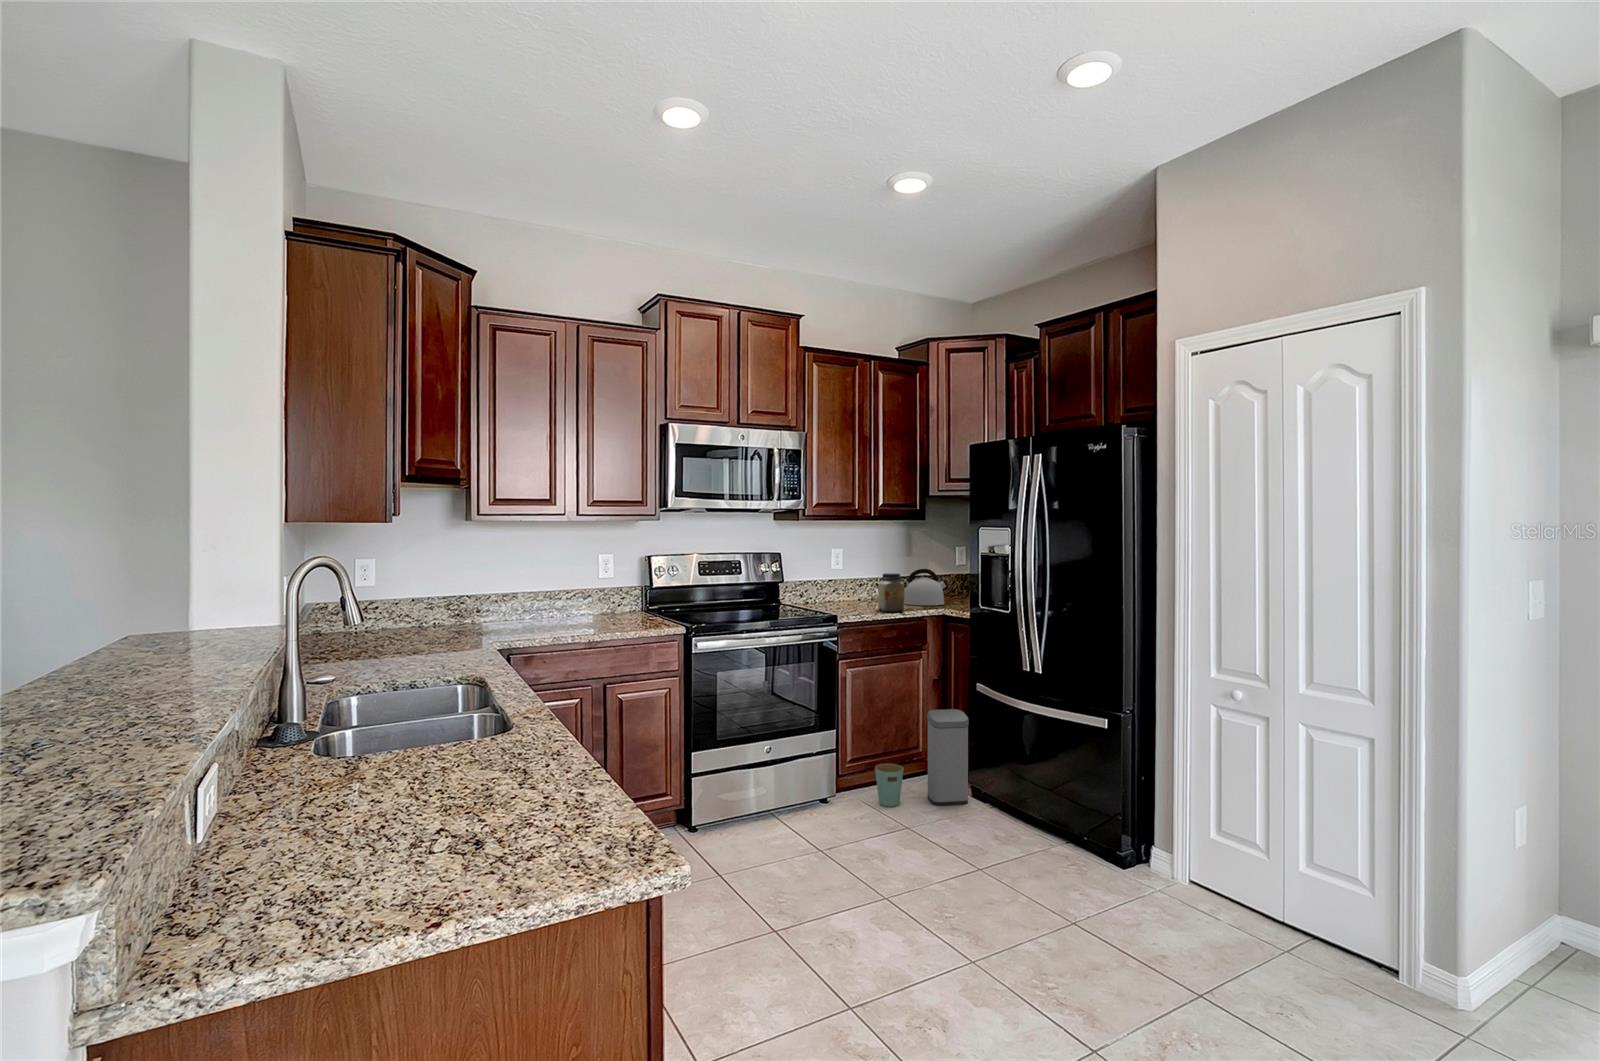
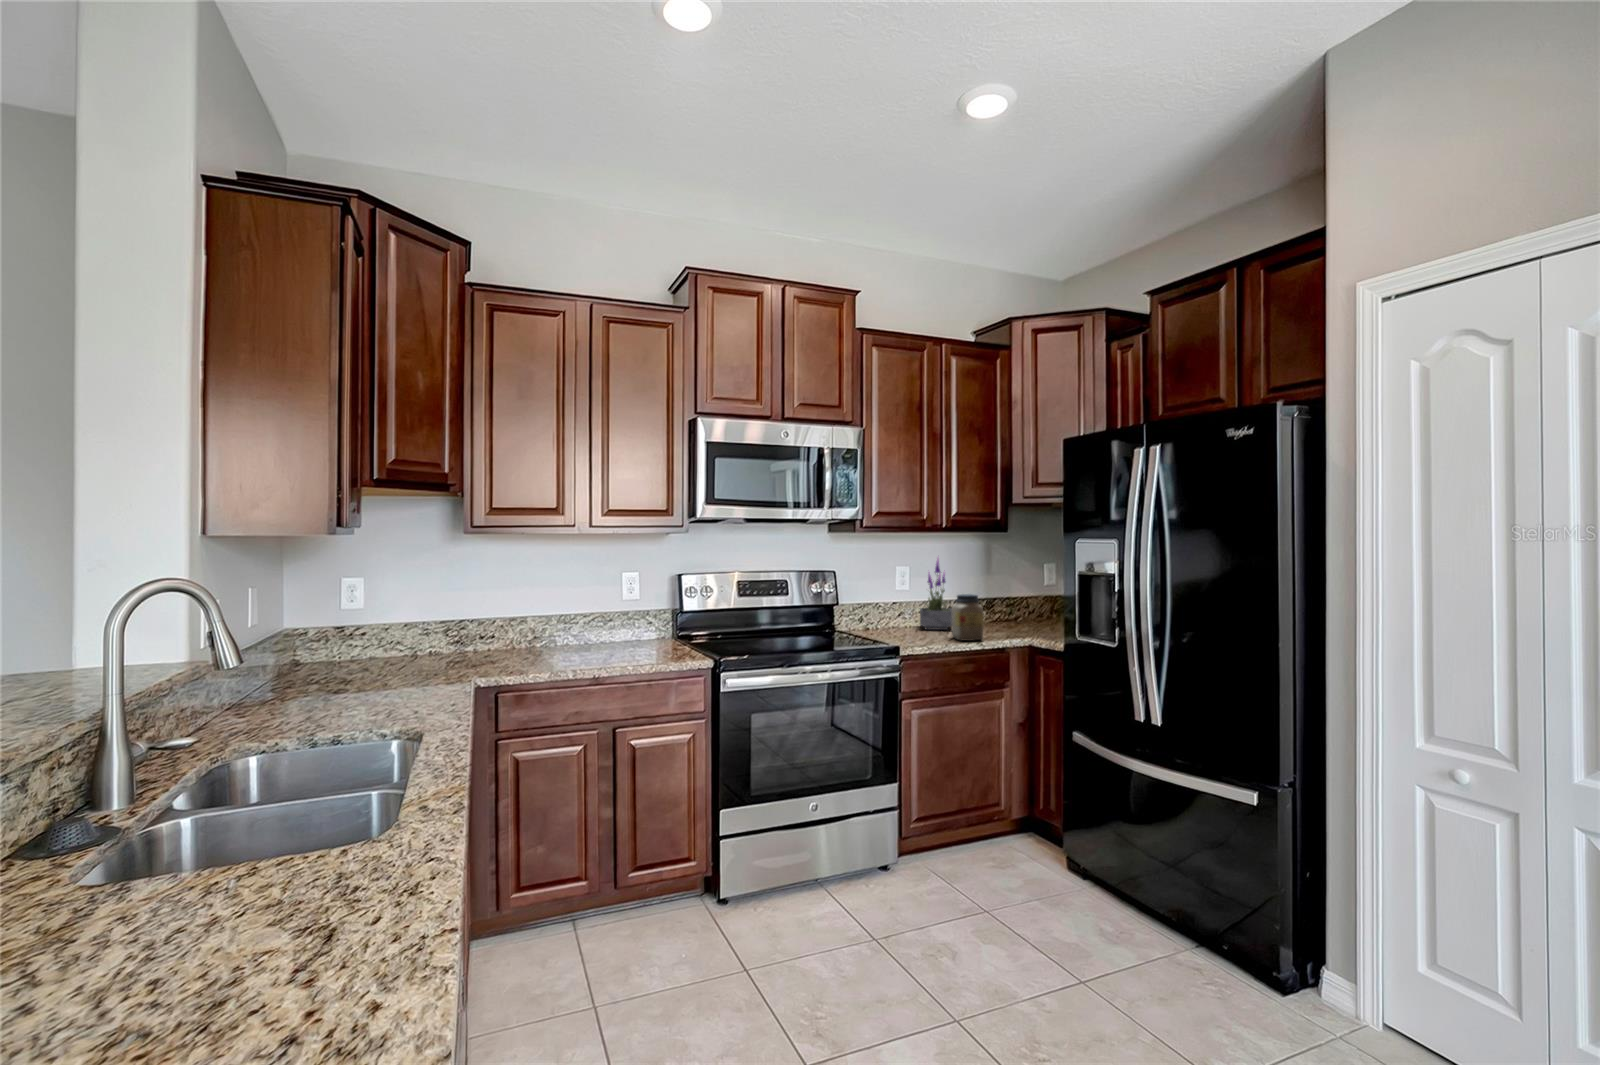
potted plant: none [851,541,879,604] -> present [920,559,952,630]
kettle: present [904,569,948,605] -> none [982,589,1036,633]
trash can: present [875,709,969,807] -> none [948,762,1065,882]

